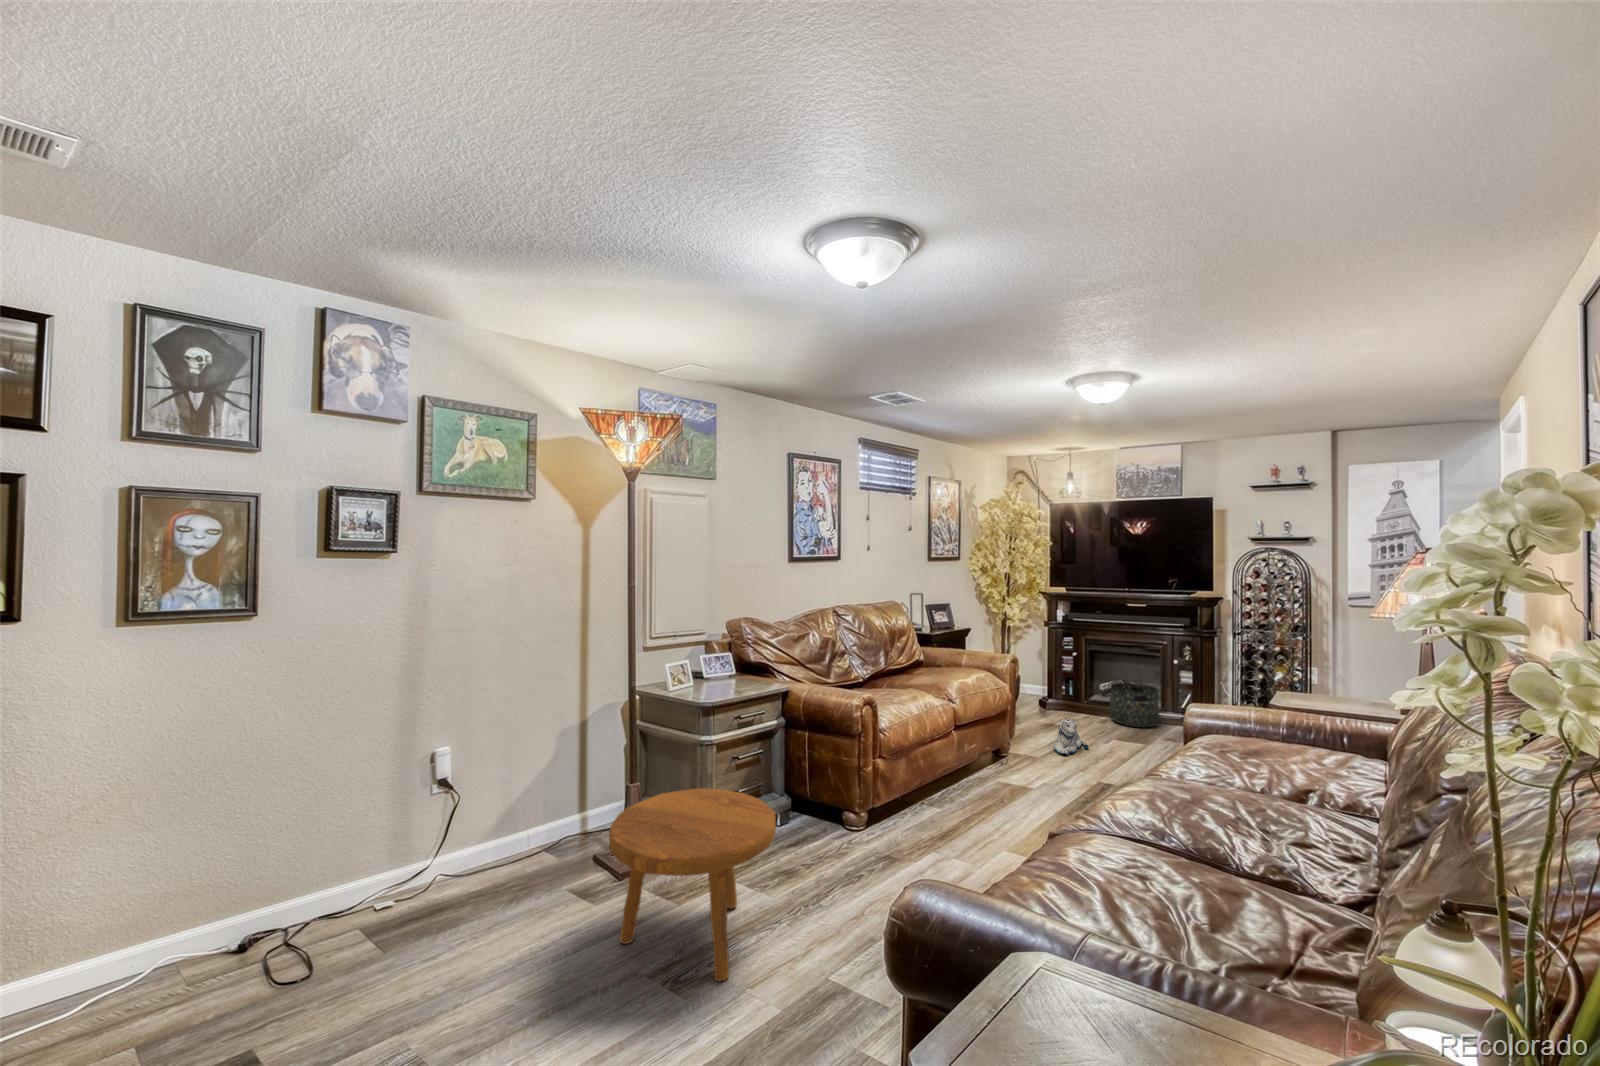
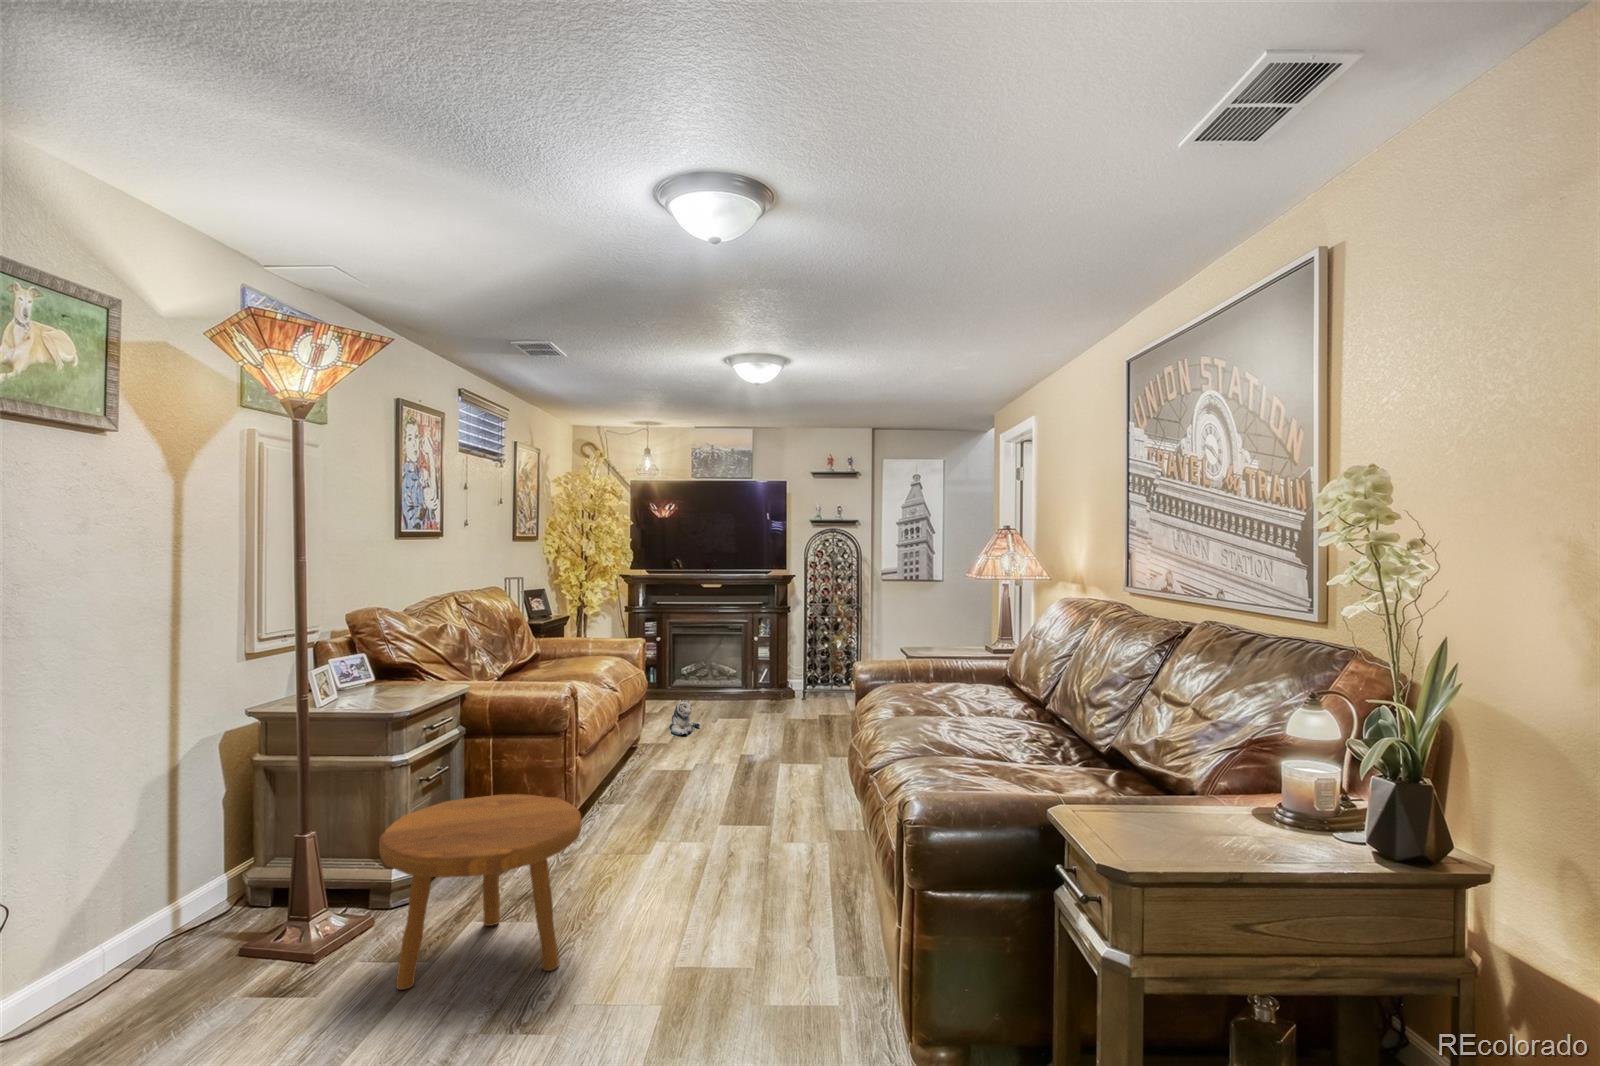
basket: present [1110,683,1160,727] -> none [697,664,740,705]

